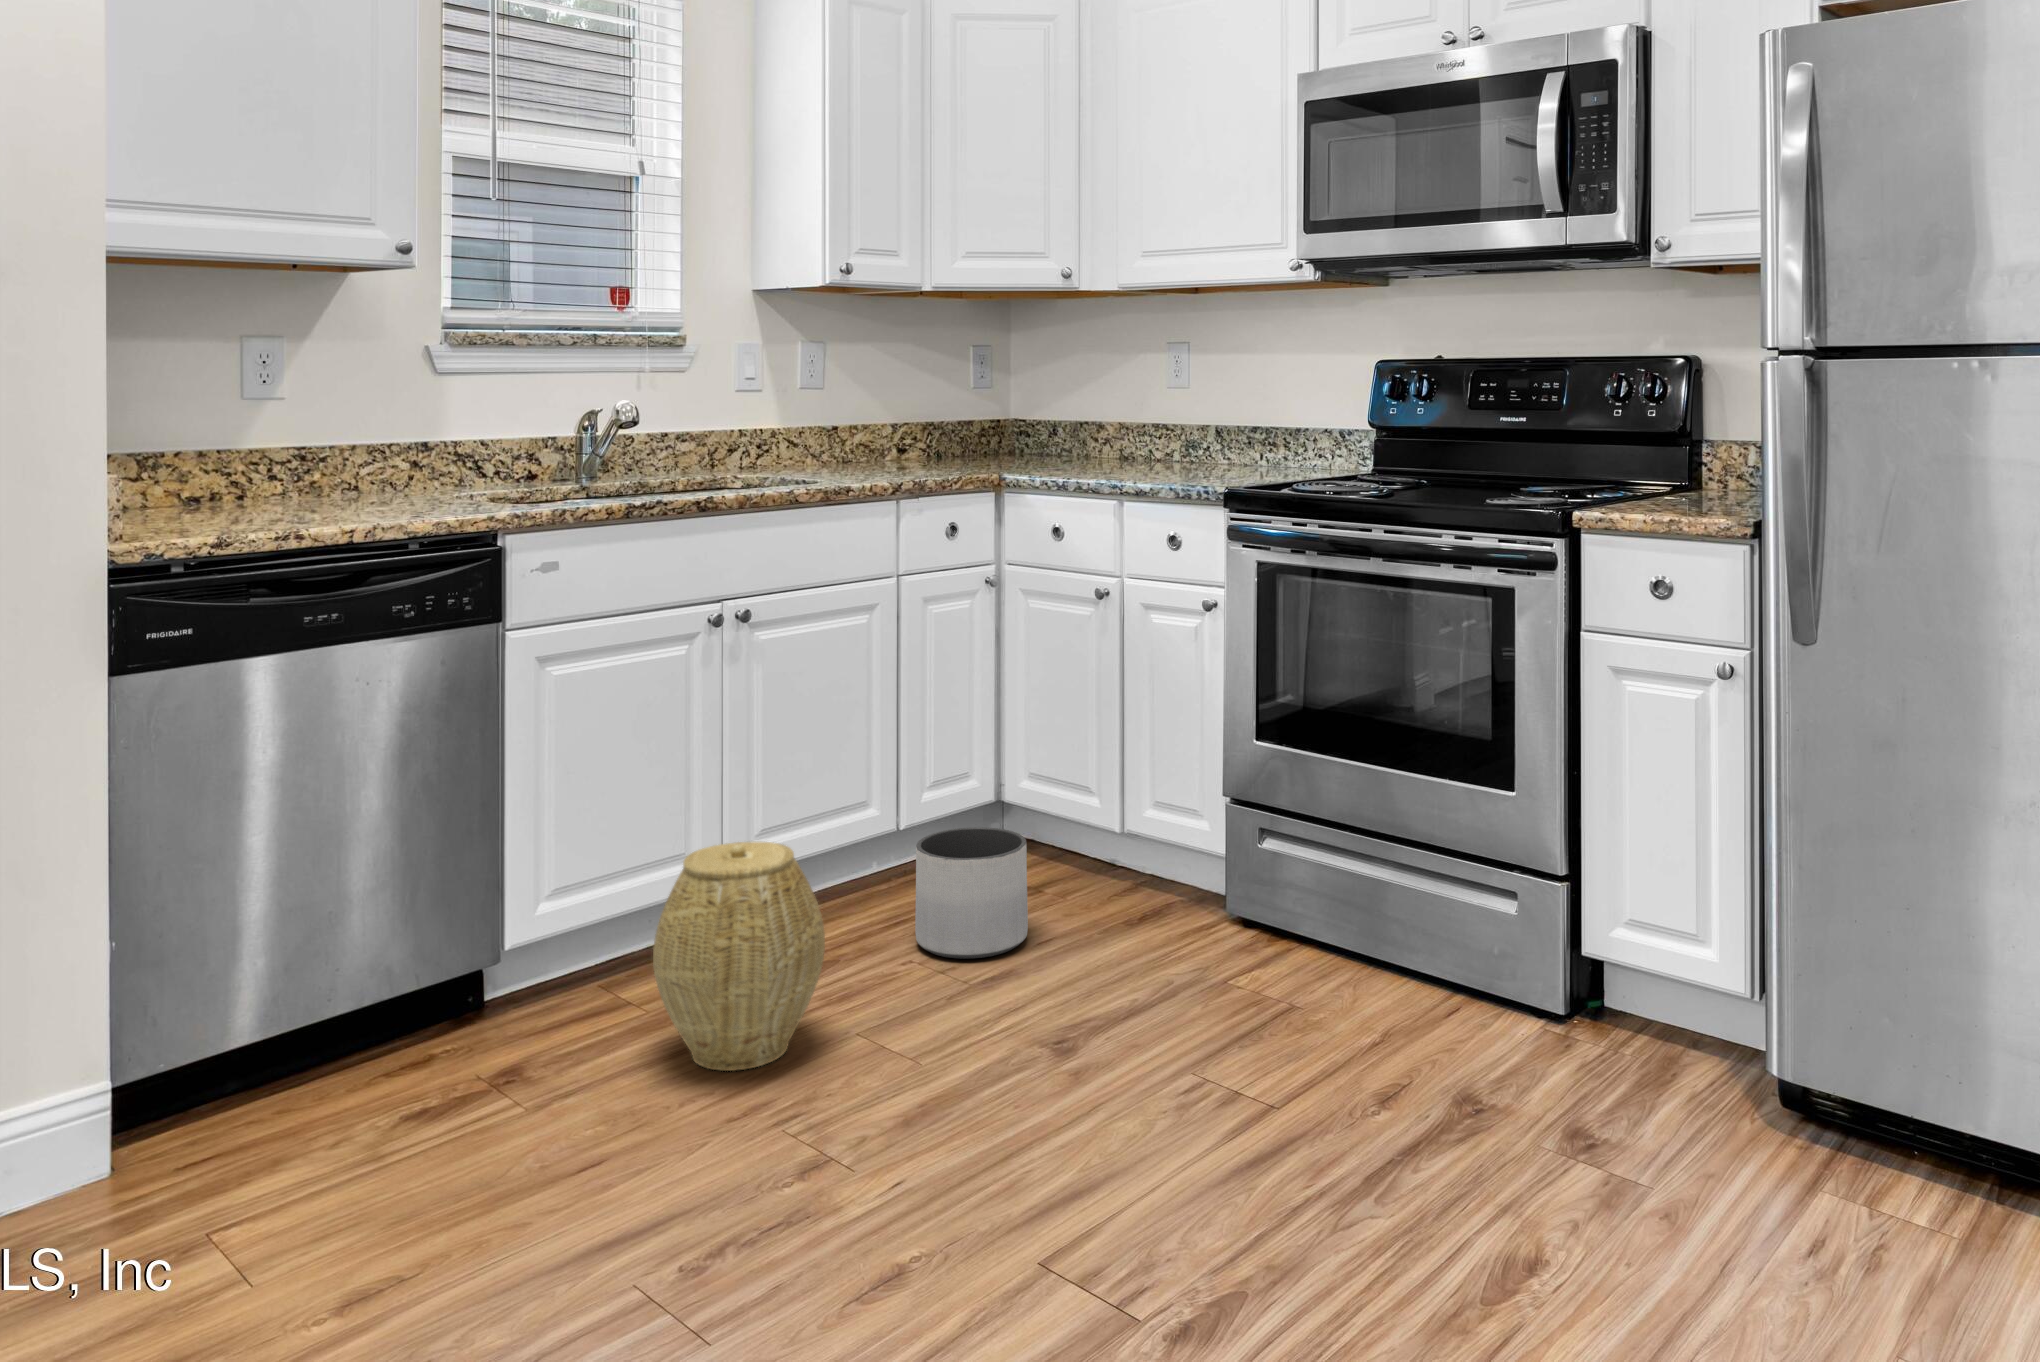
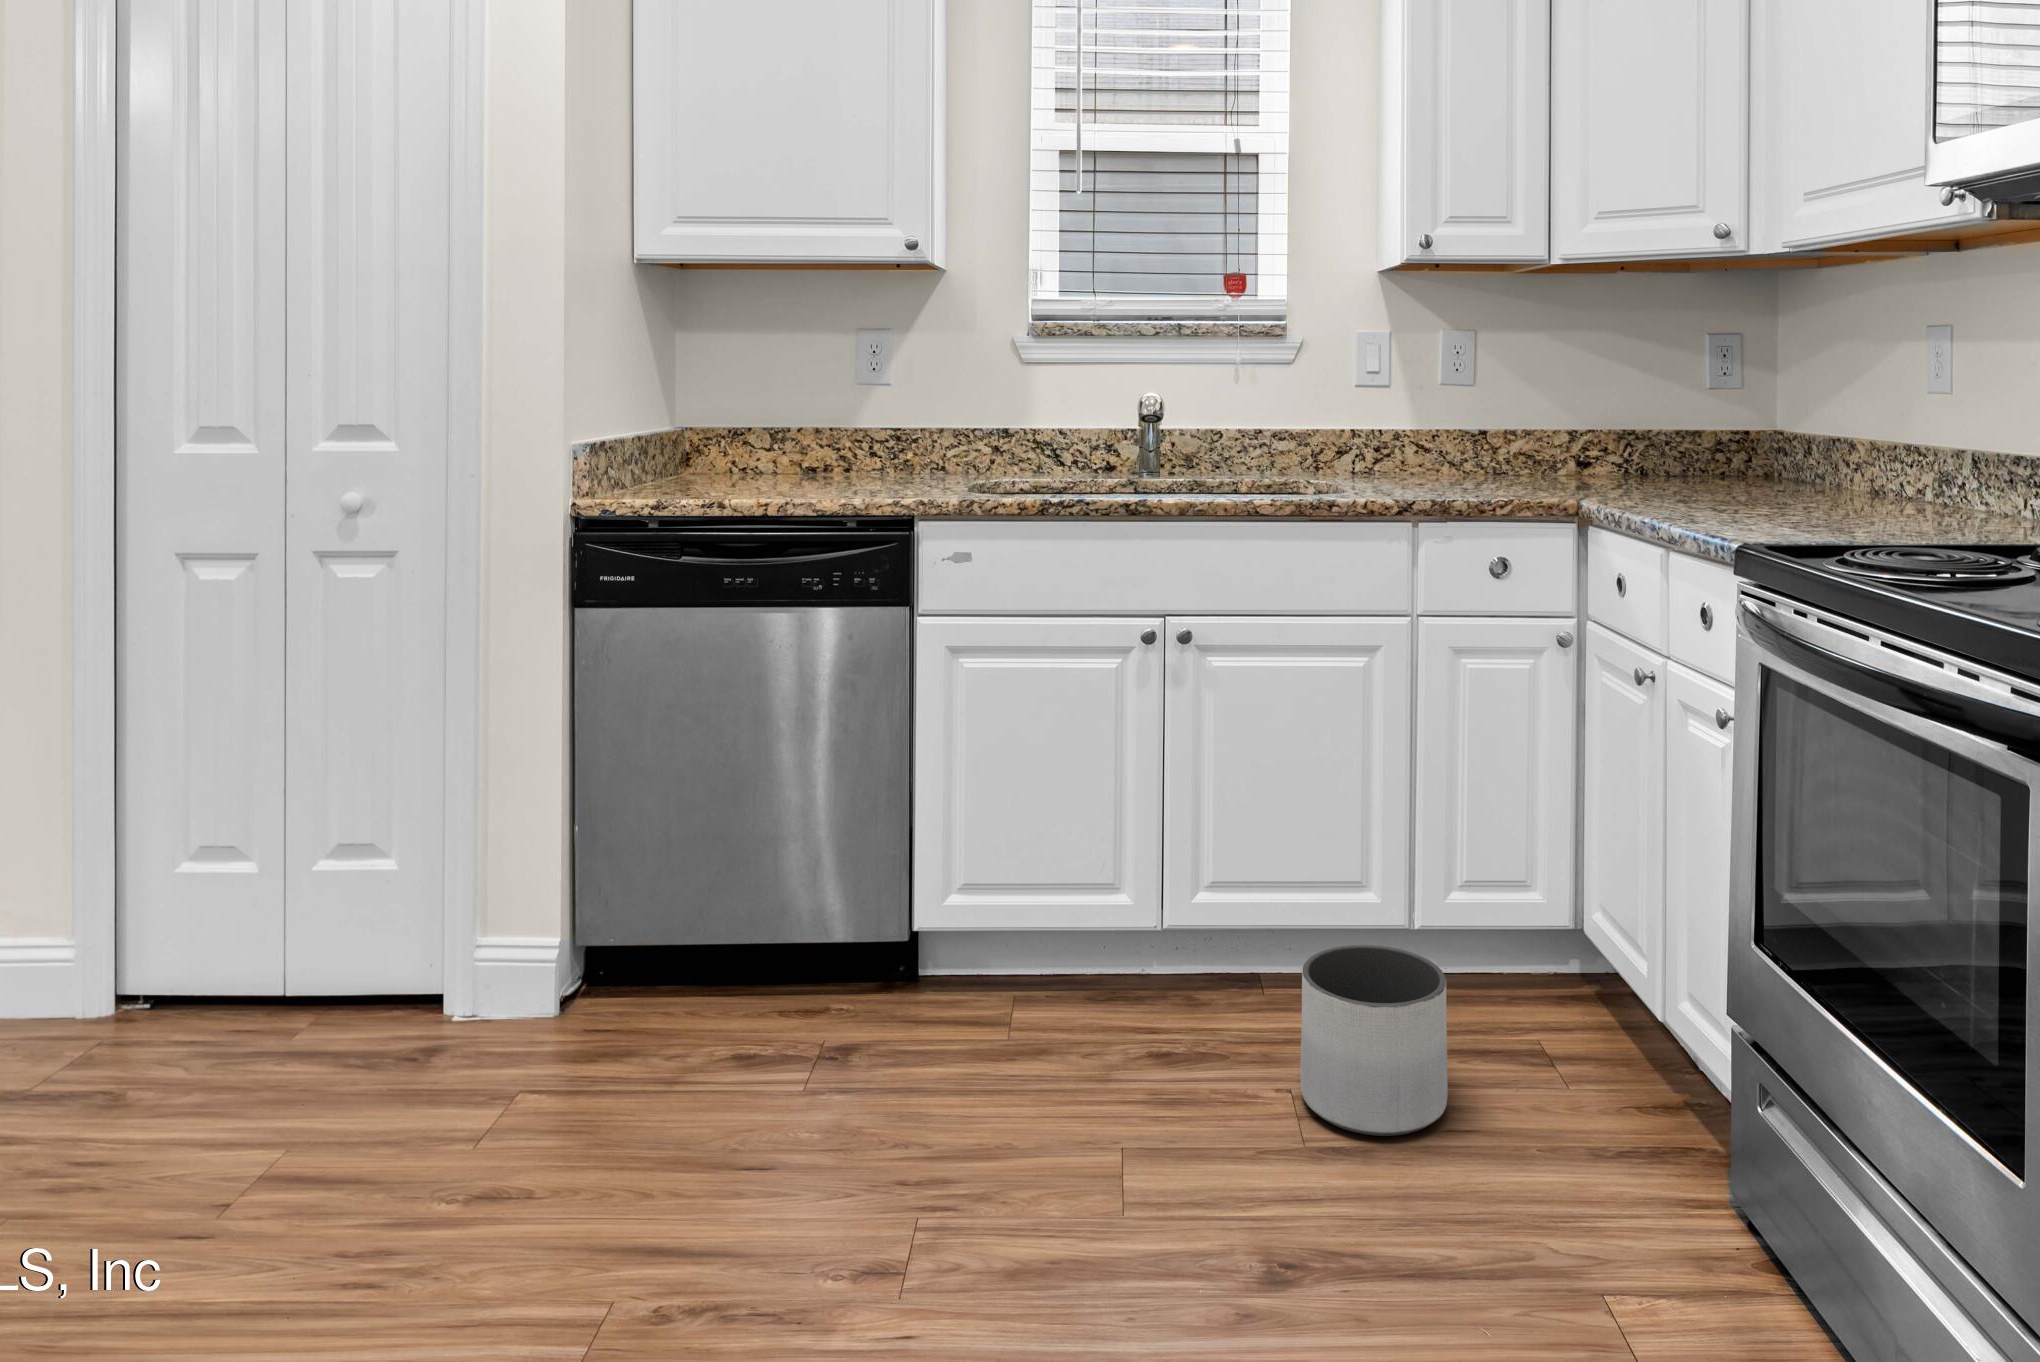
woven basket: present [653,842,825,1071] -> none [884,886,1074,1158]

